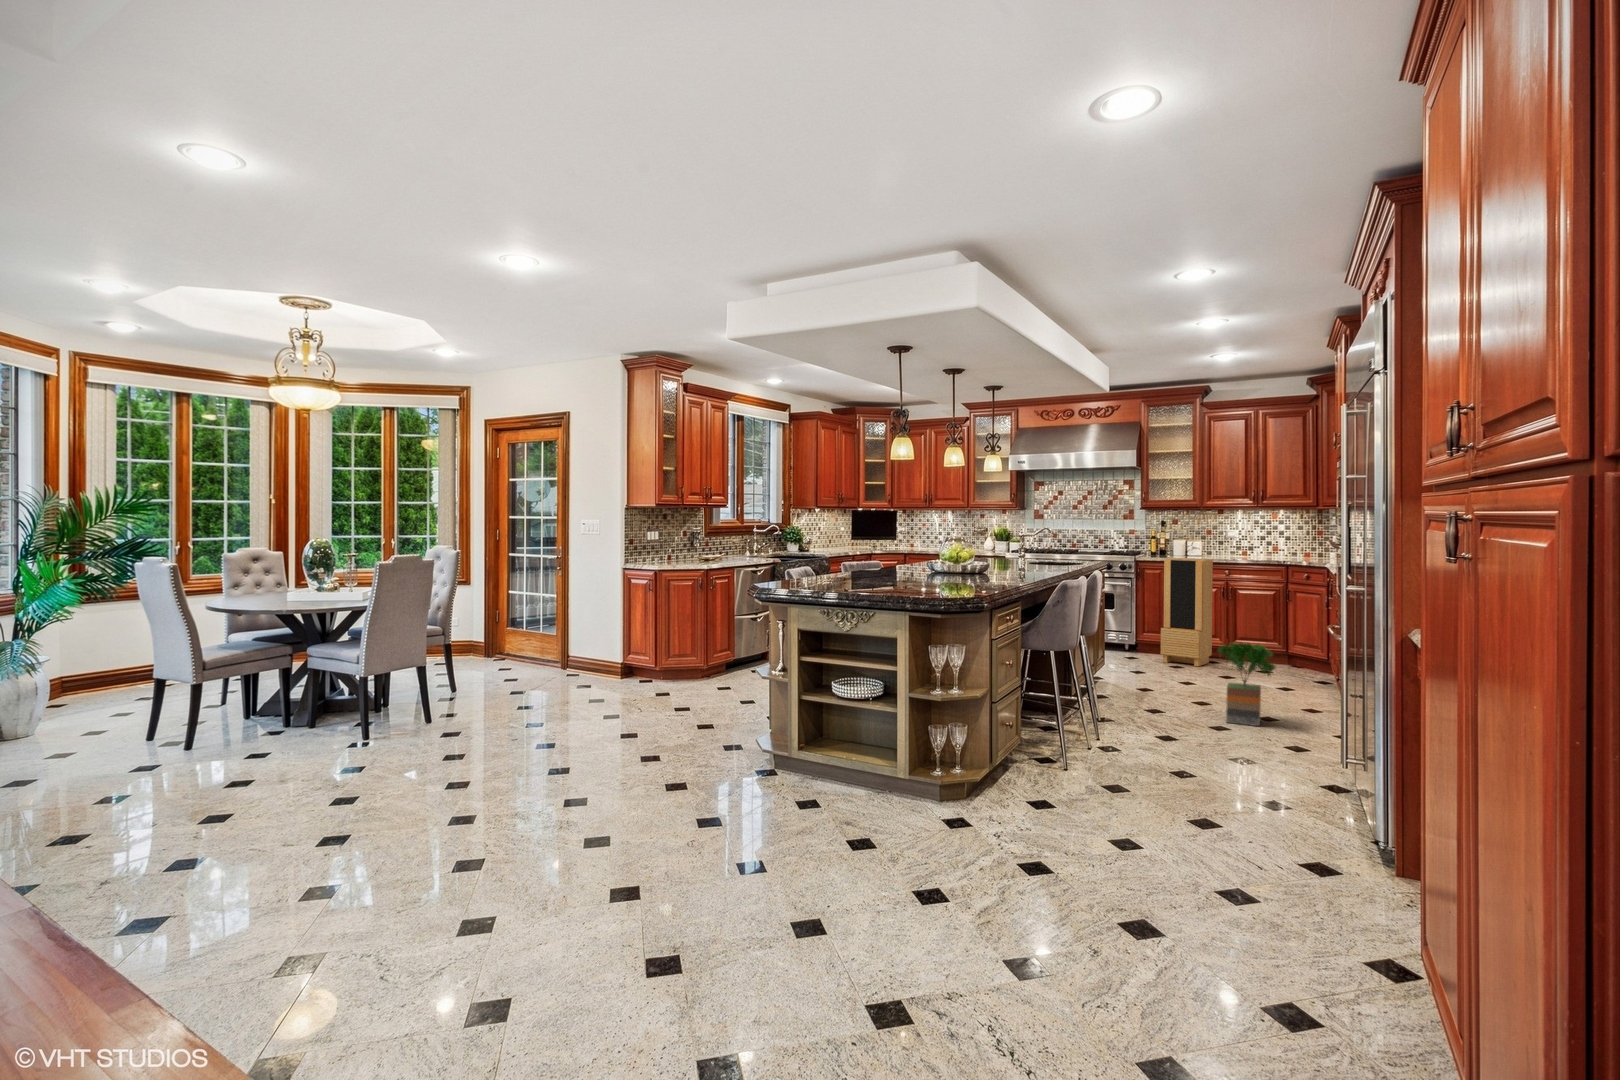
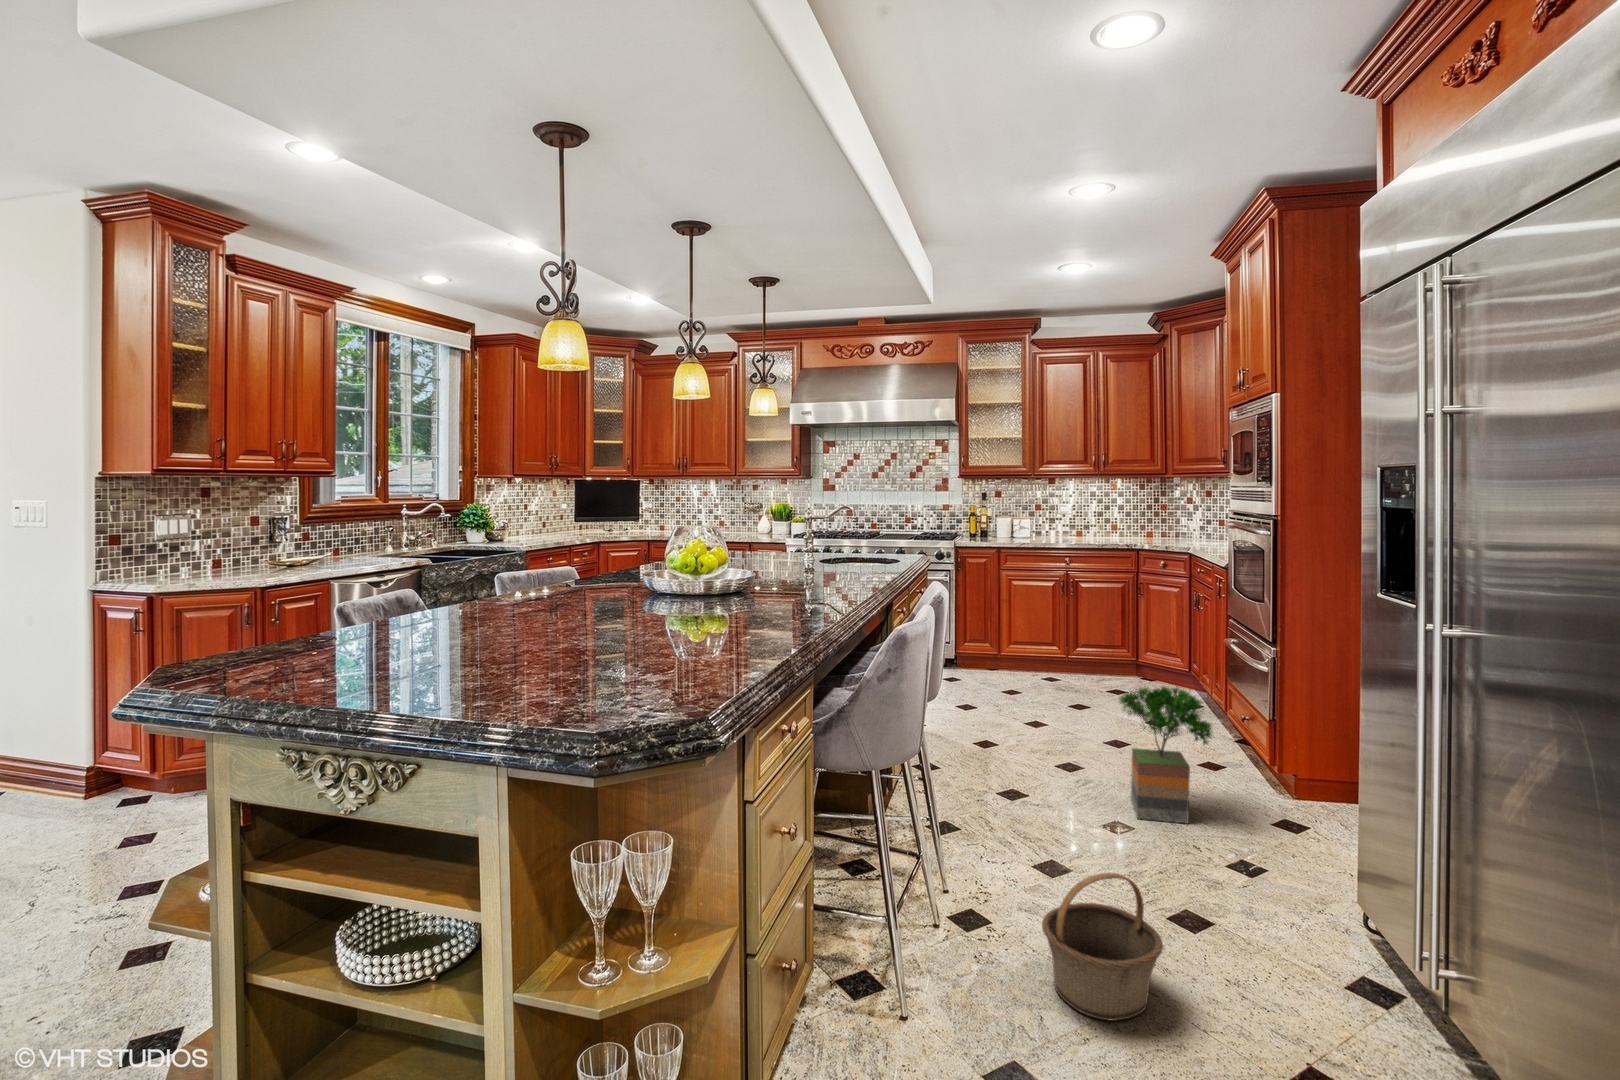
storage cabinet: present [1161,559,1213,666] -> none [991,543,1054,688]
basket: none [1131,707,1192,772] -> present [1042,873,1163,1021]

